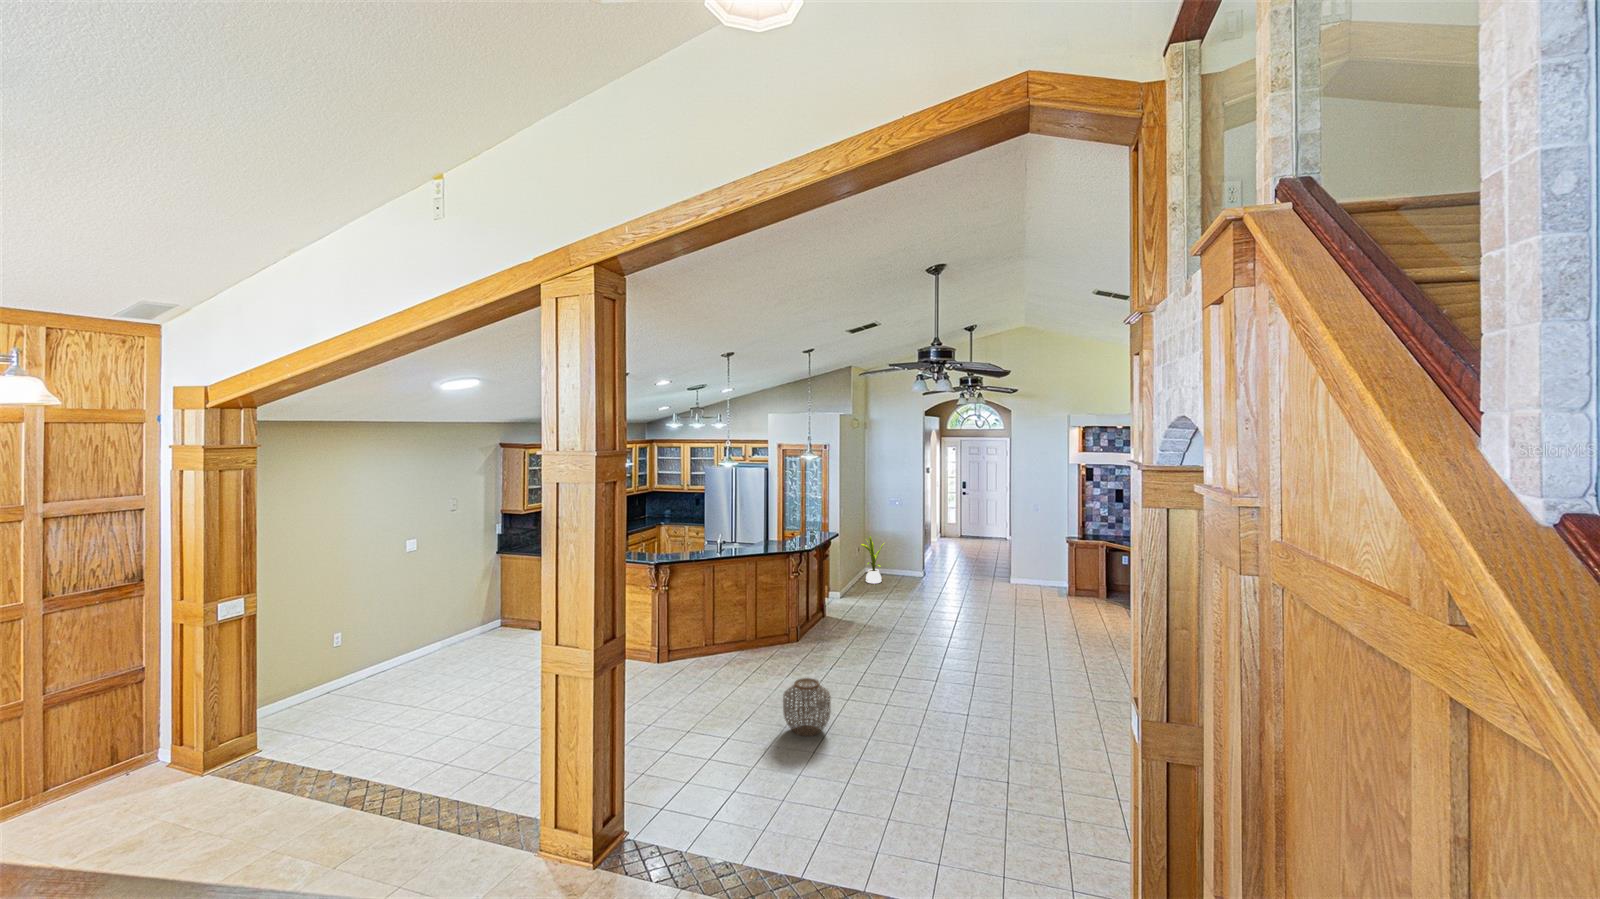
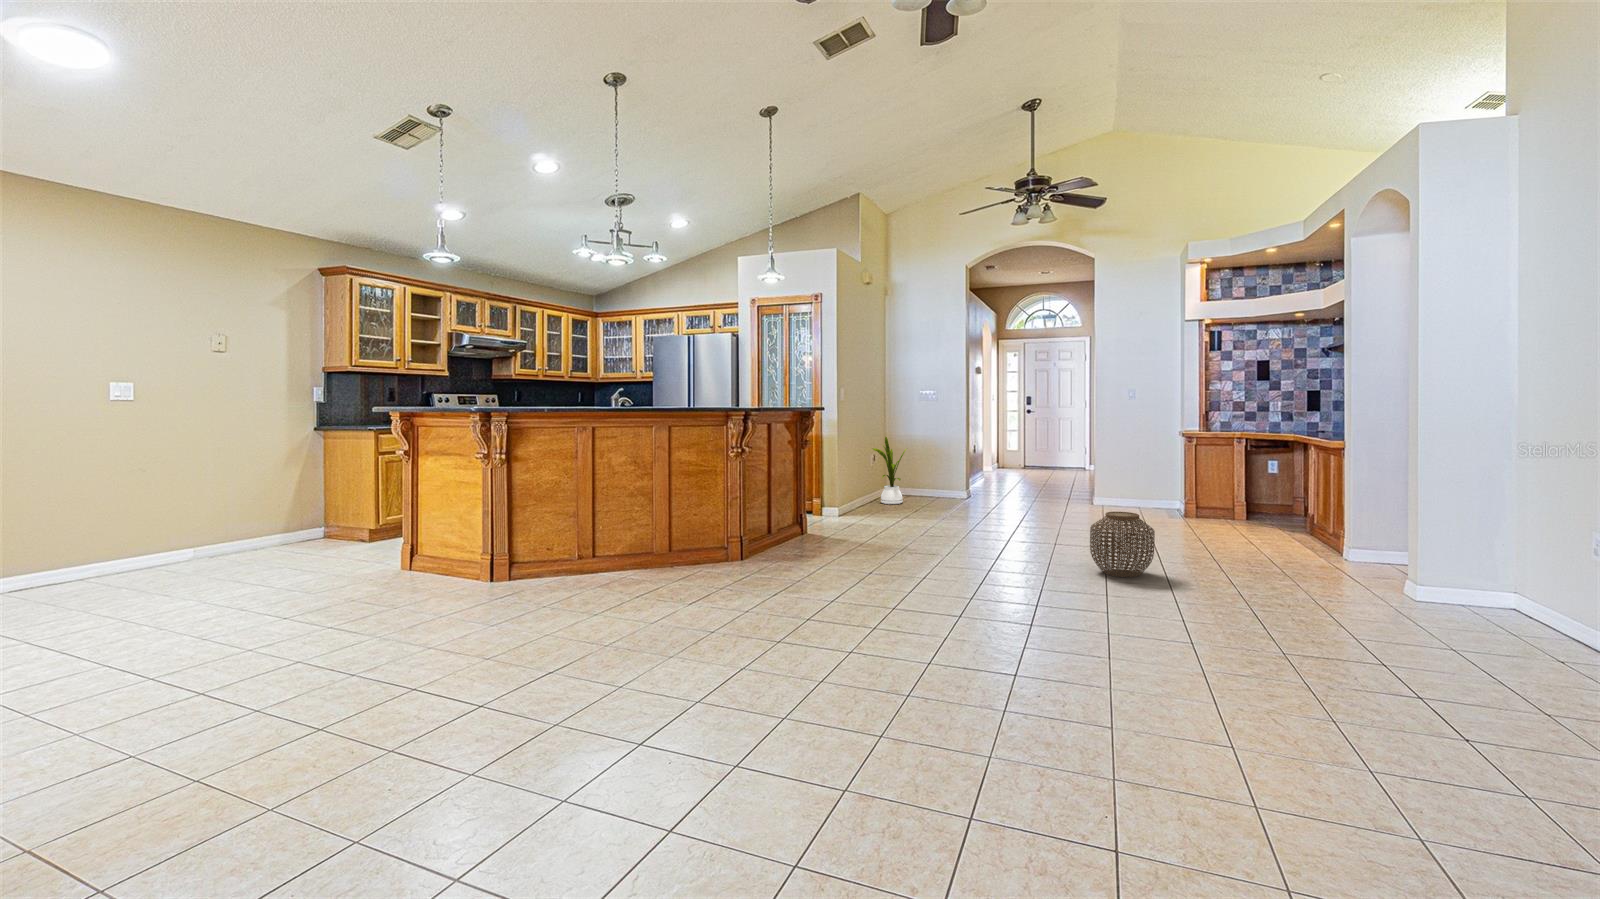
woven basket: present [783,678,831,736] -> present [1090,512,1155,577]

